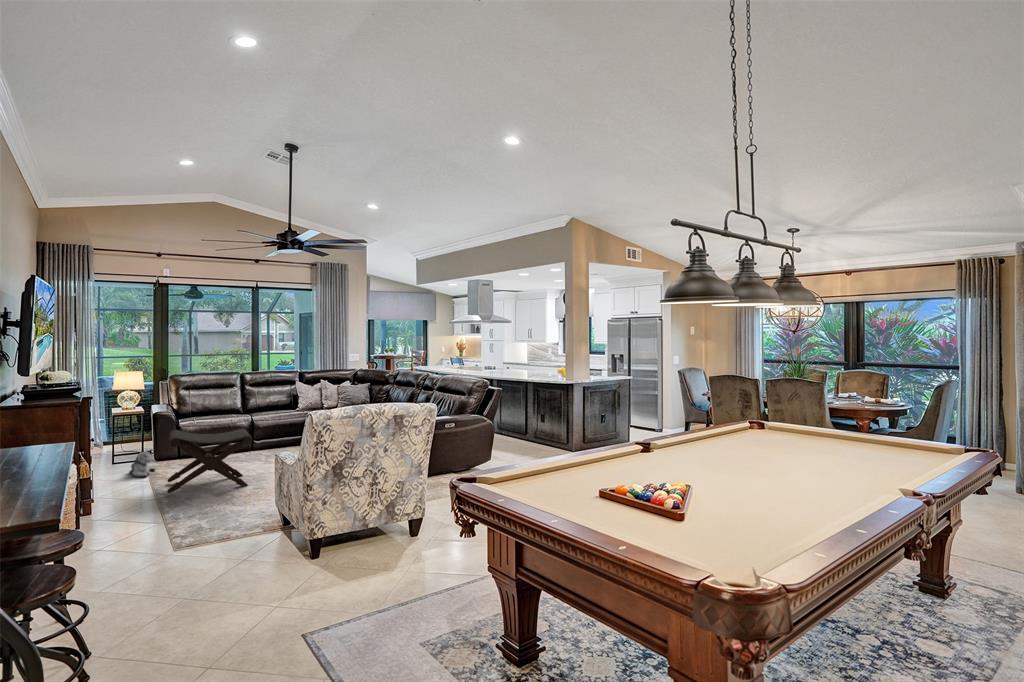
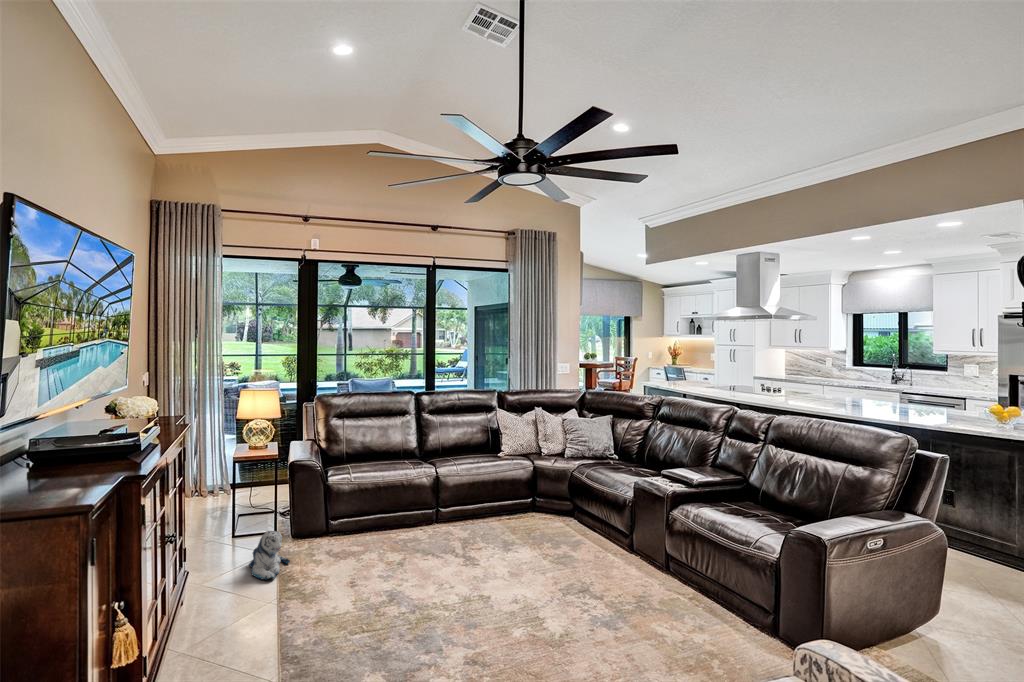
footstool: present [167,429,252,493] -> none [302,502,458,643]

